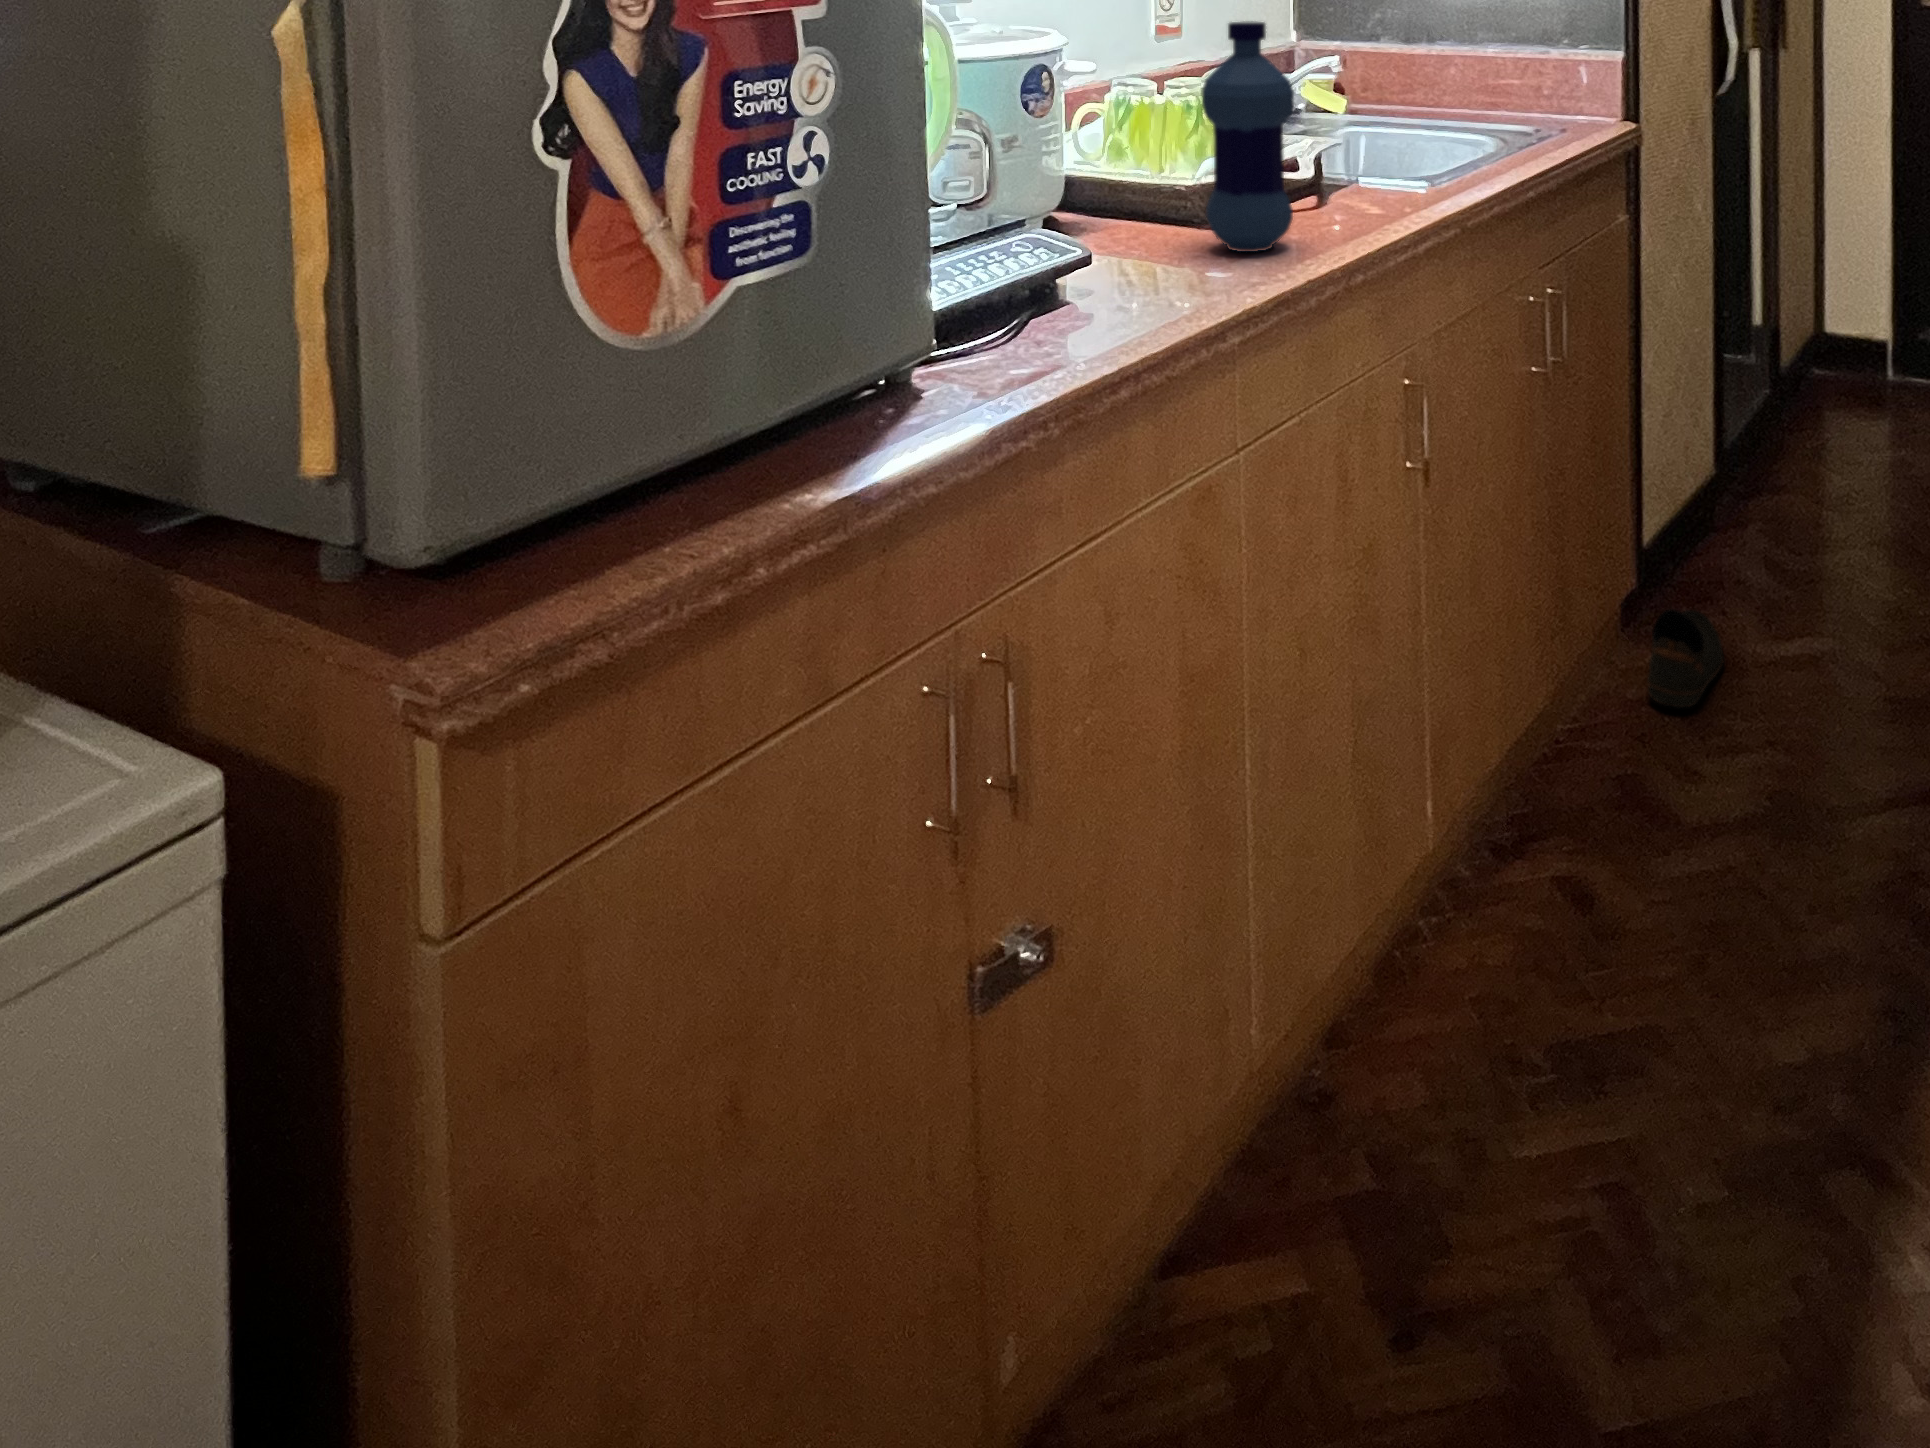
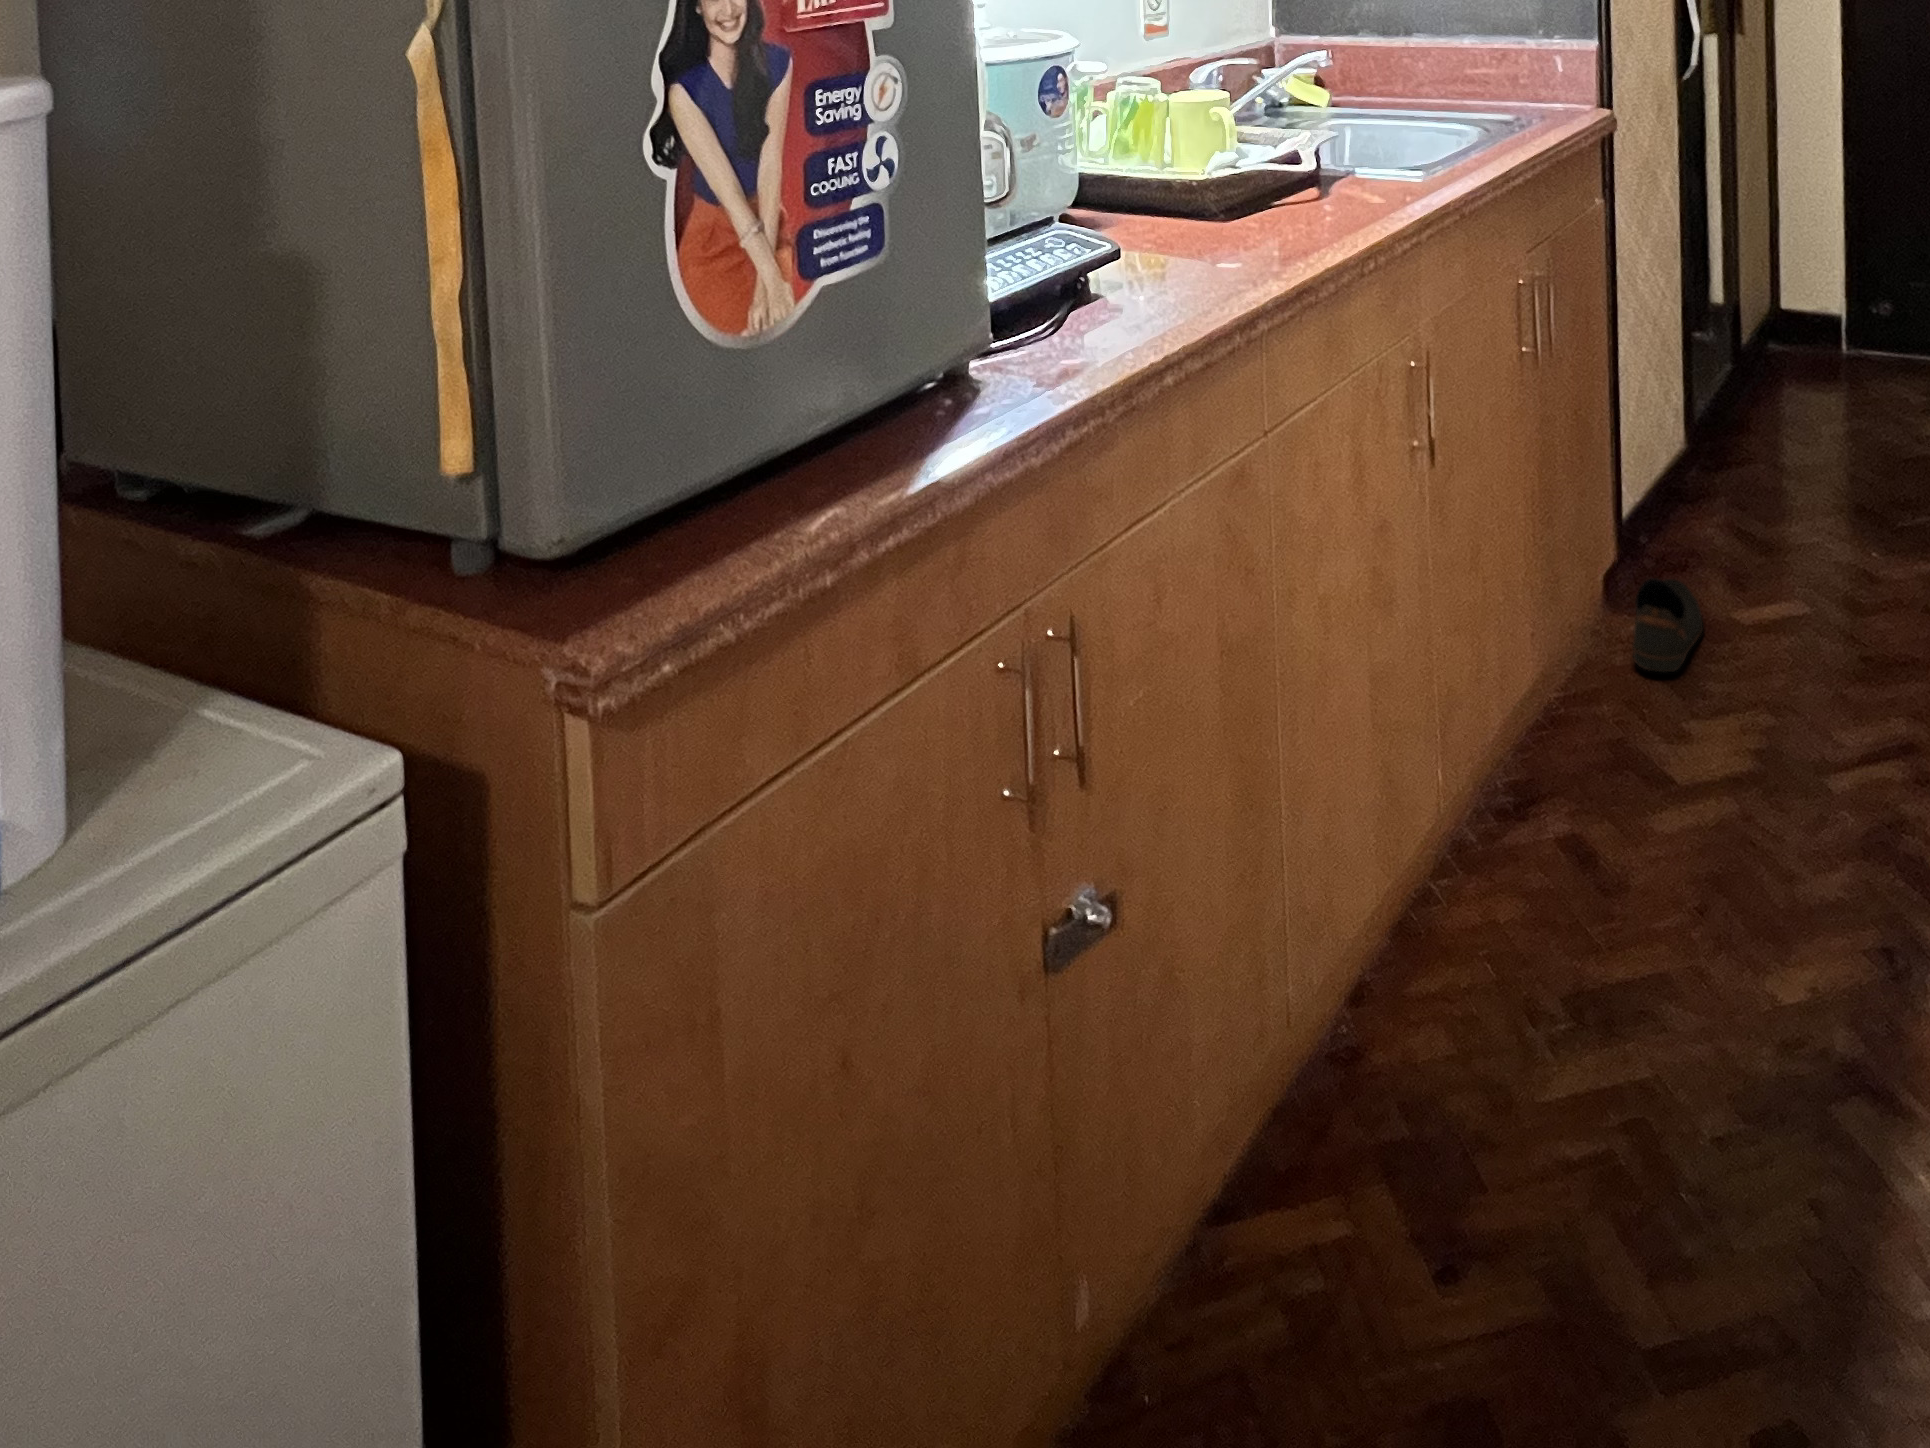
water bottle: present [1202,21,1294,252] -> none [1214,21,1305,243]

